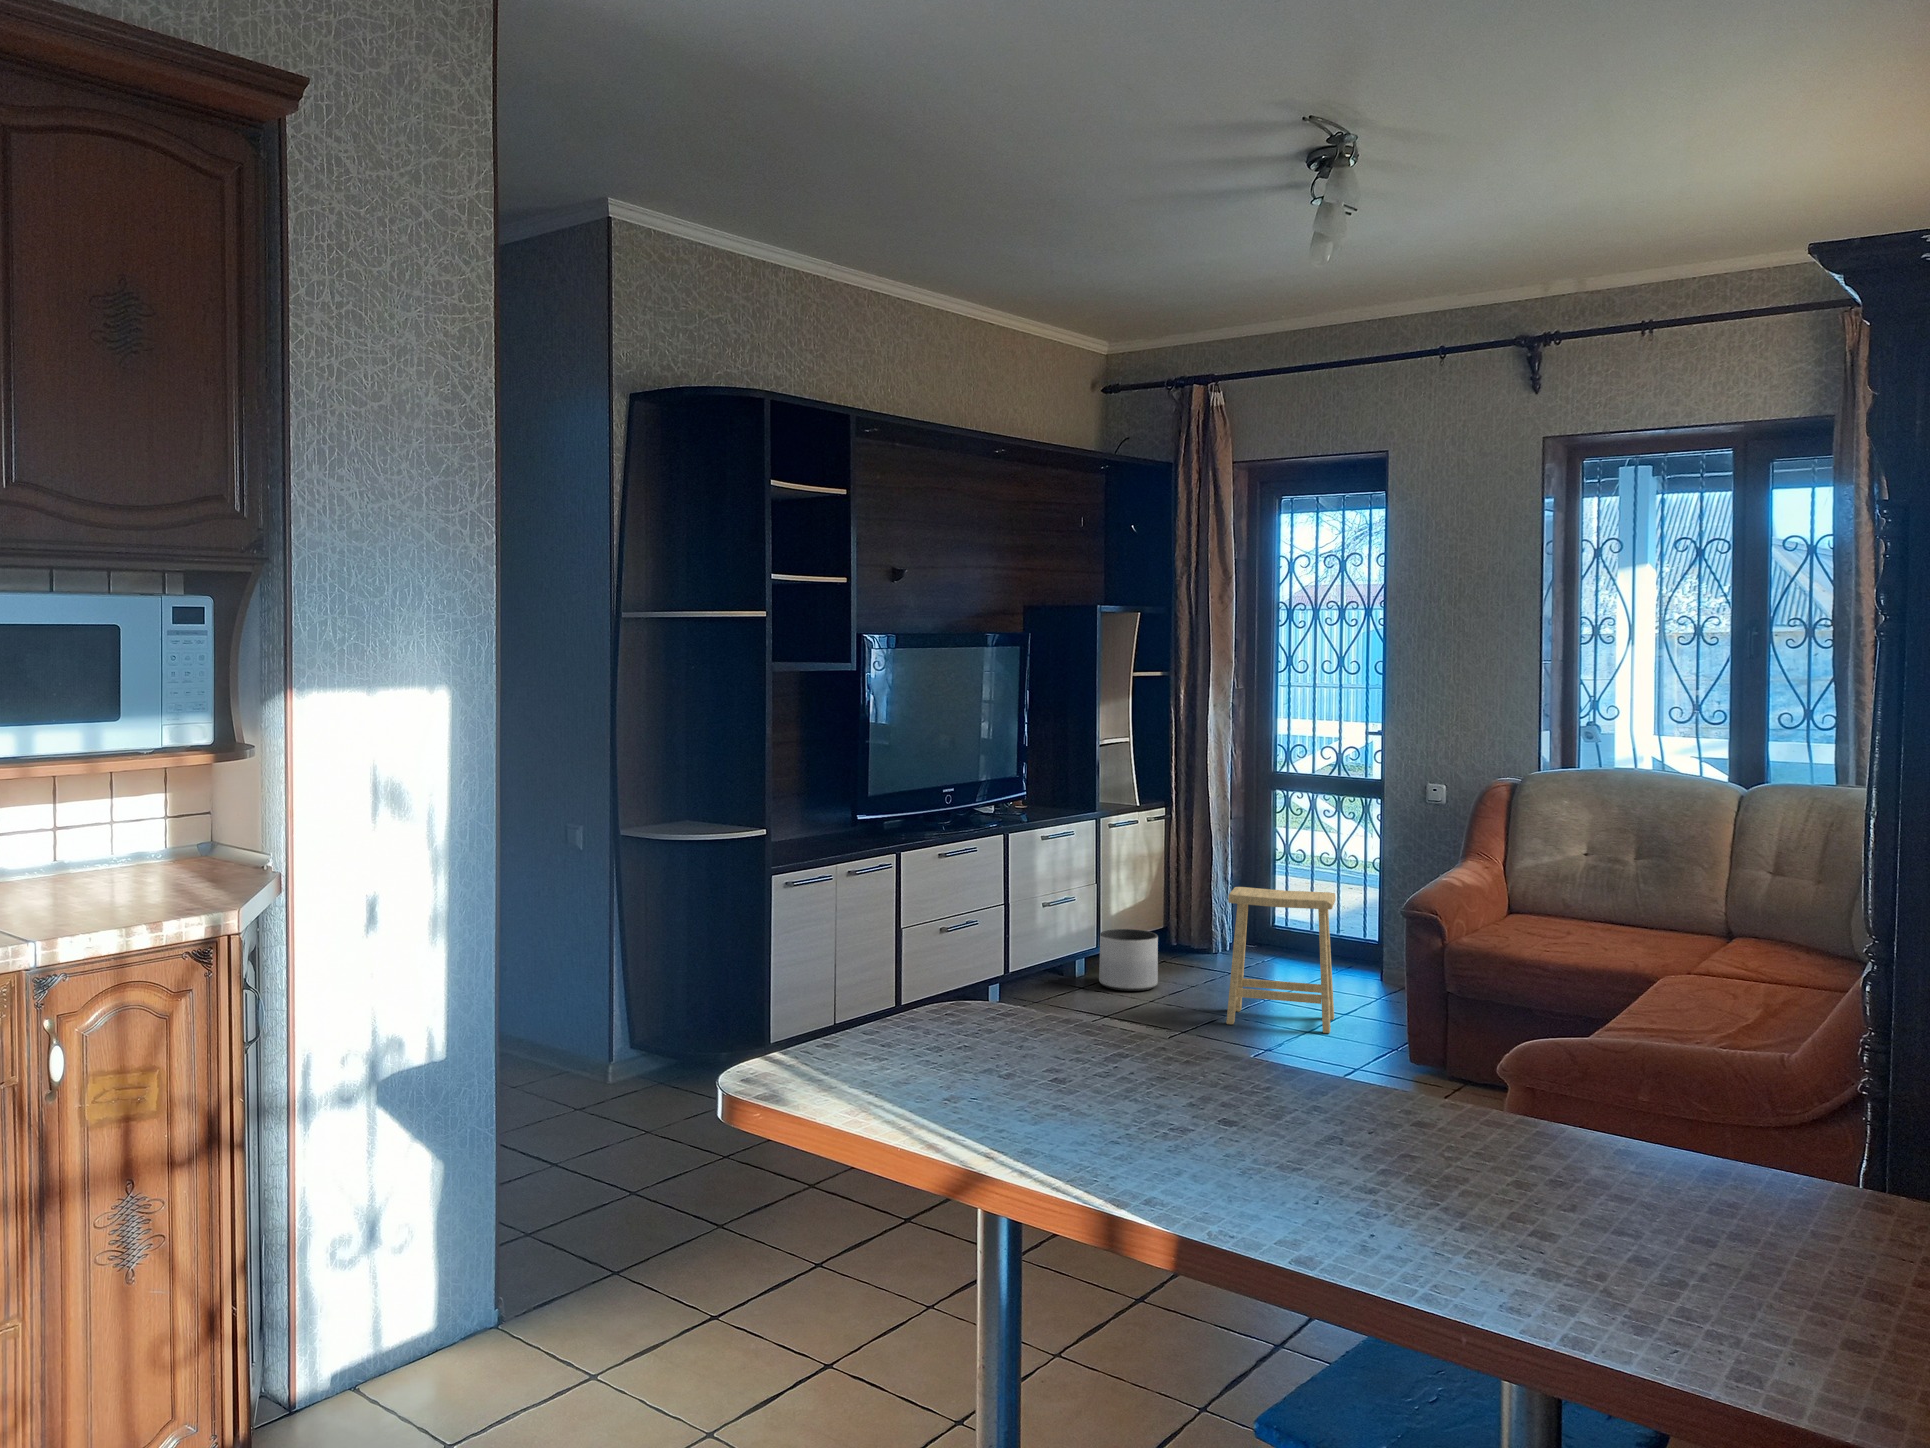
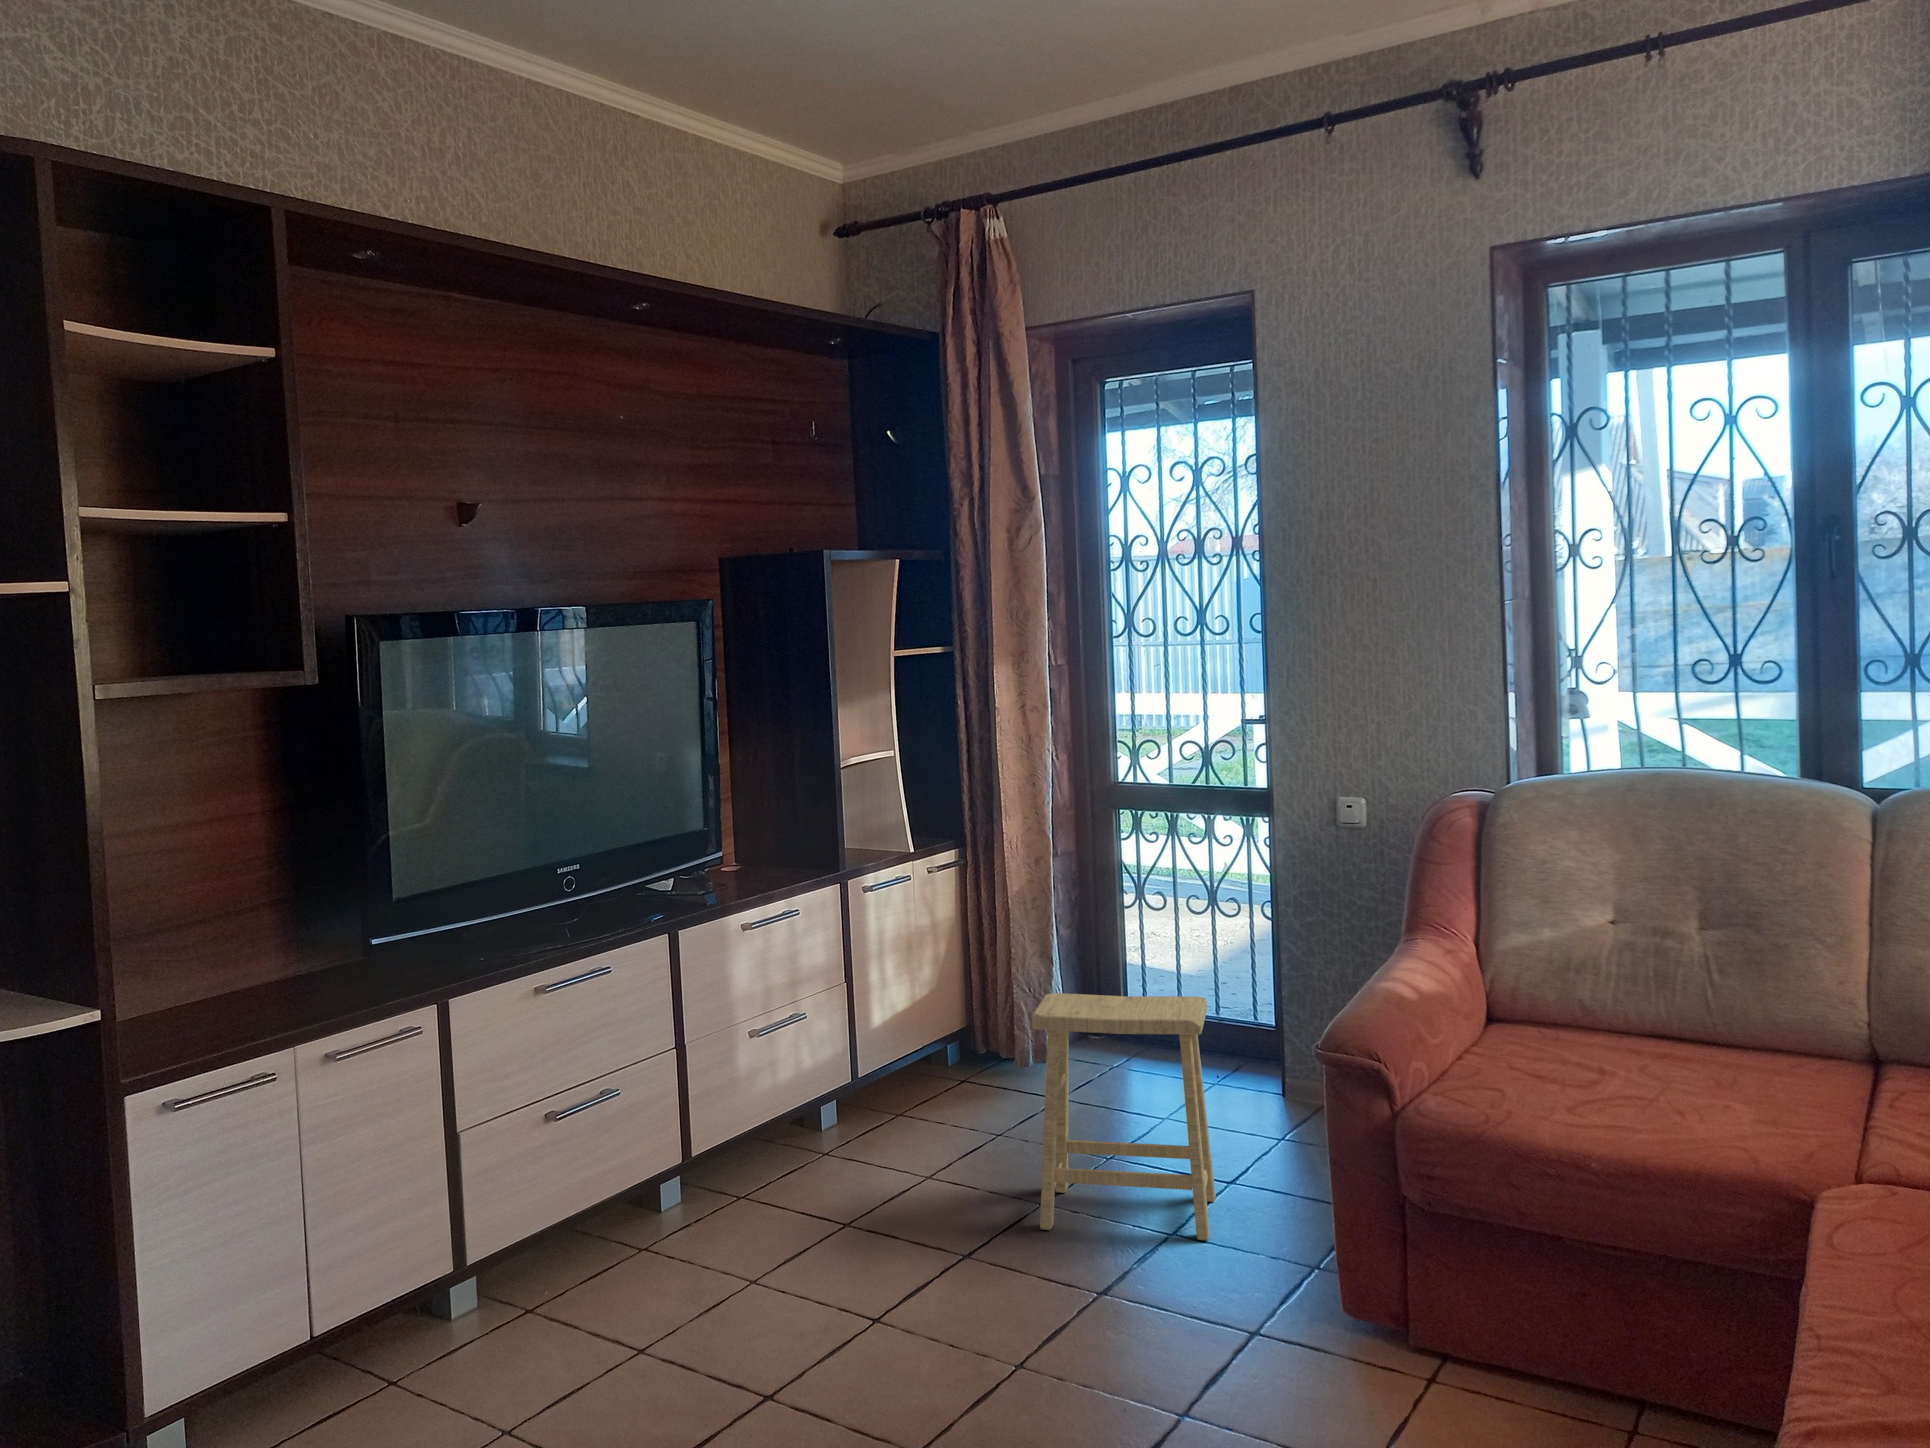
planter: present [1099,929,1158,991] -> none [851,1049,943,1155]

